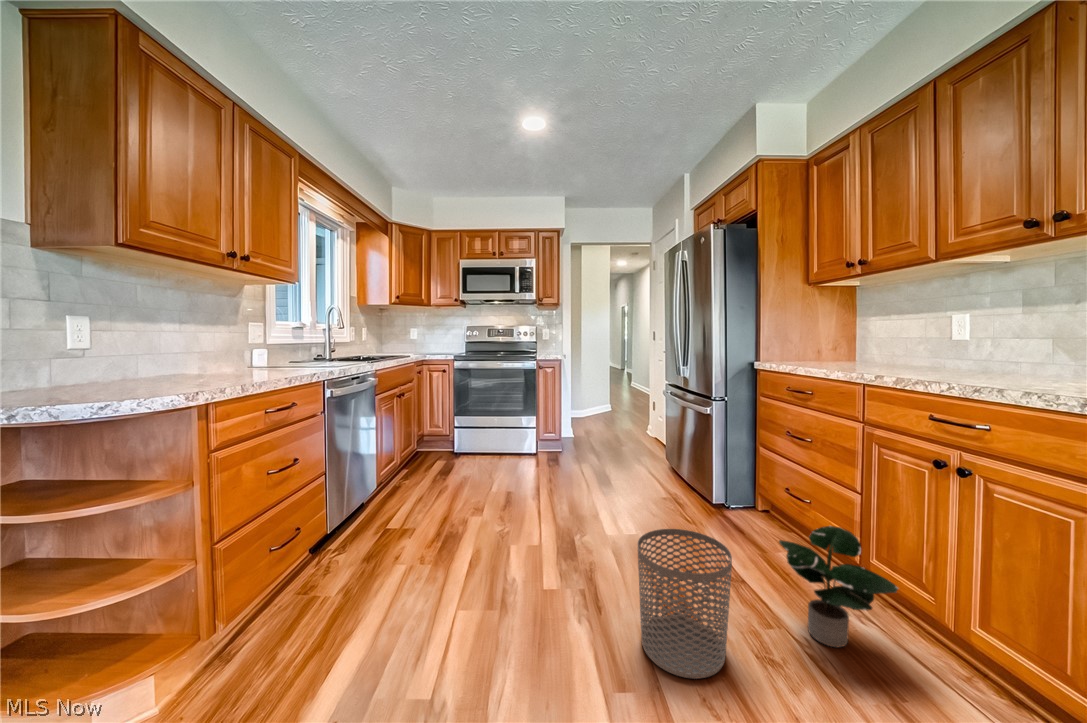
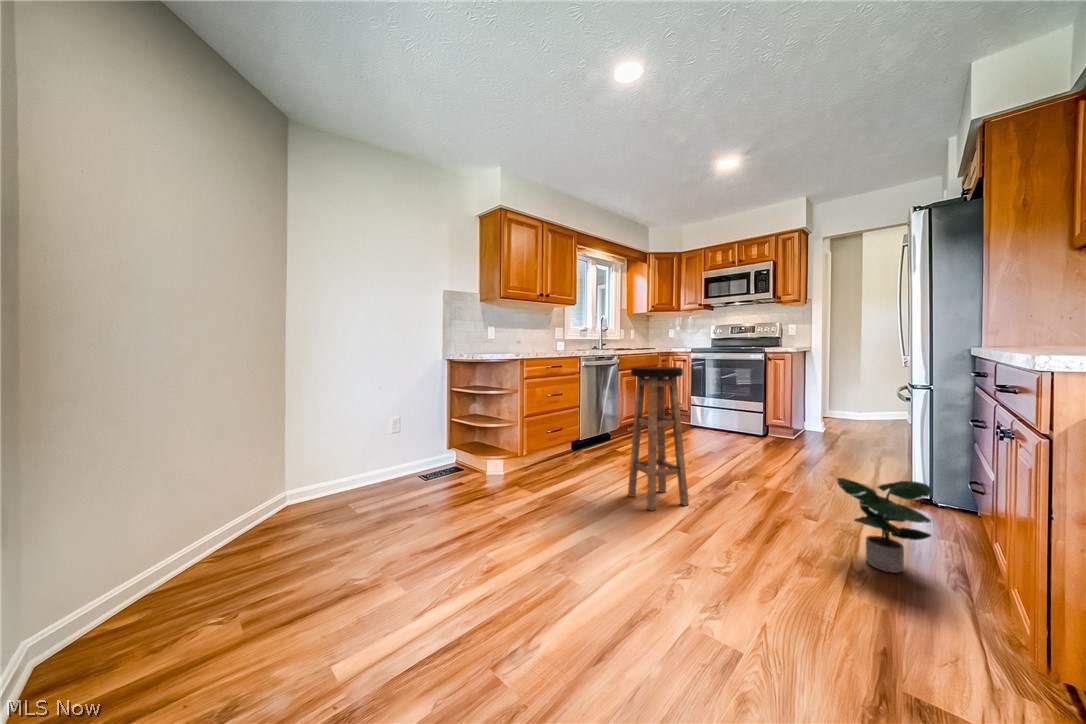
bar stool: none [485,406,581,669] -> present [628,367,689,511]
waste bin: present [638,529,732,679] -> none [709,453,777,543]

